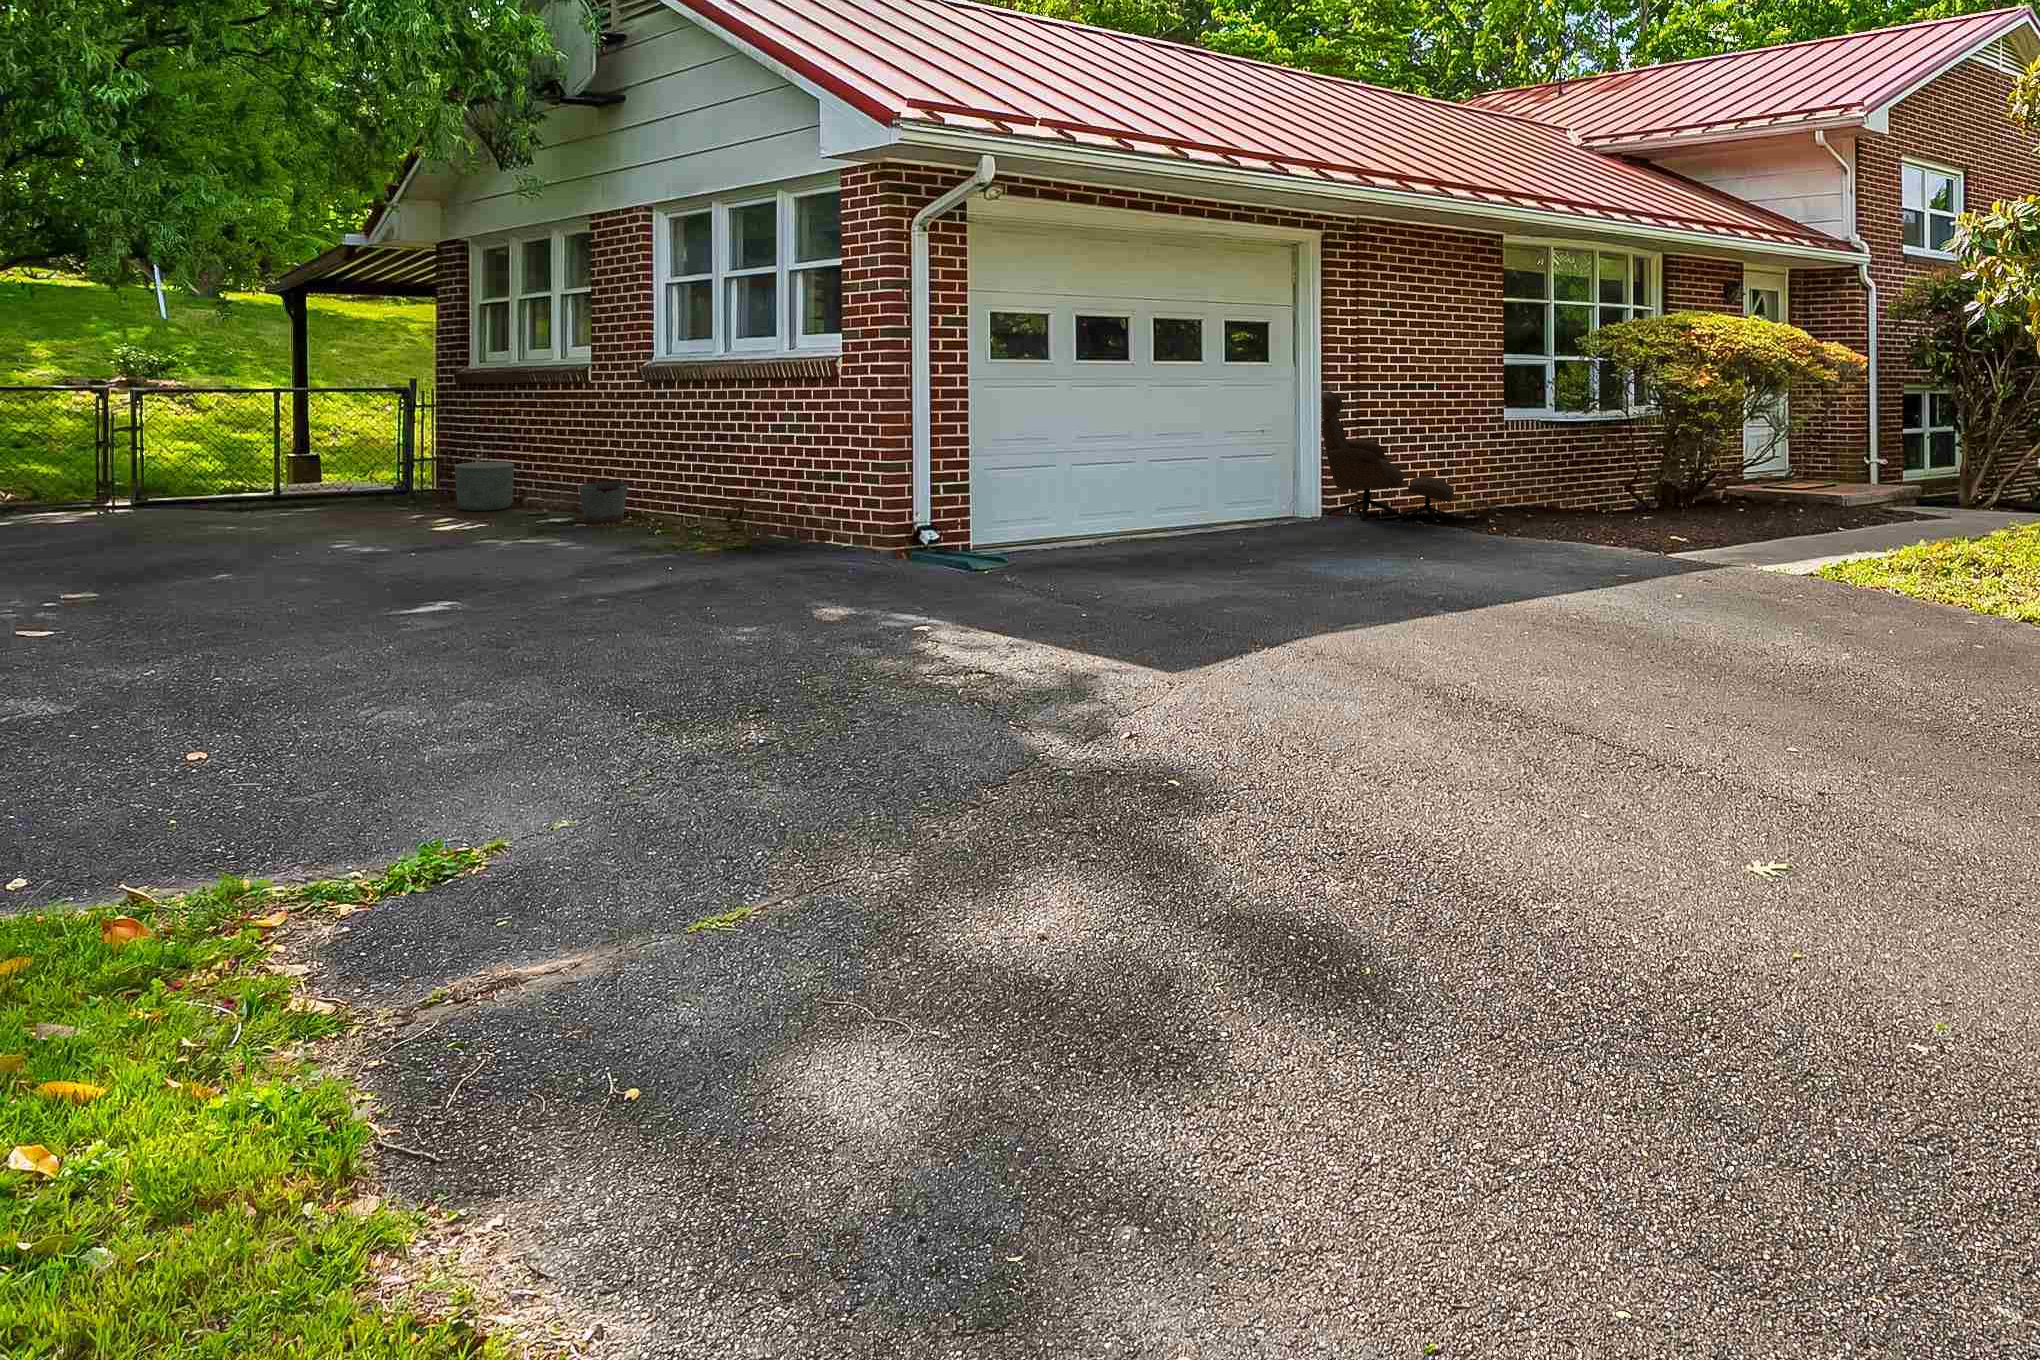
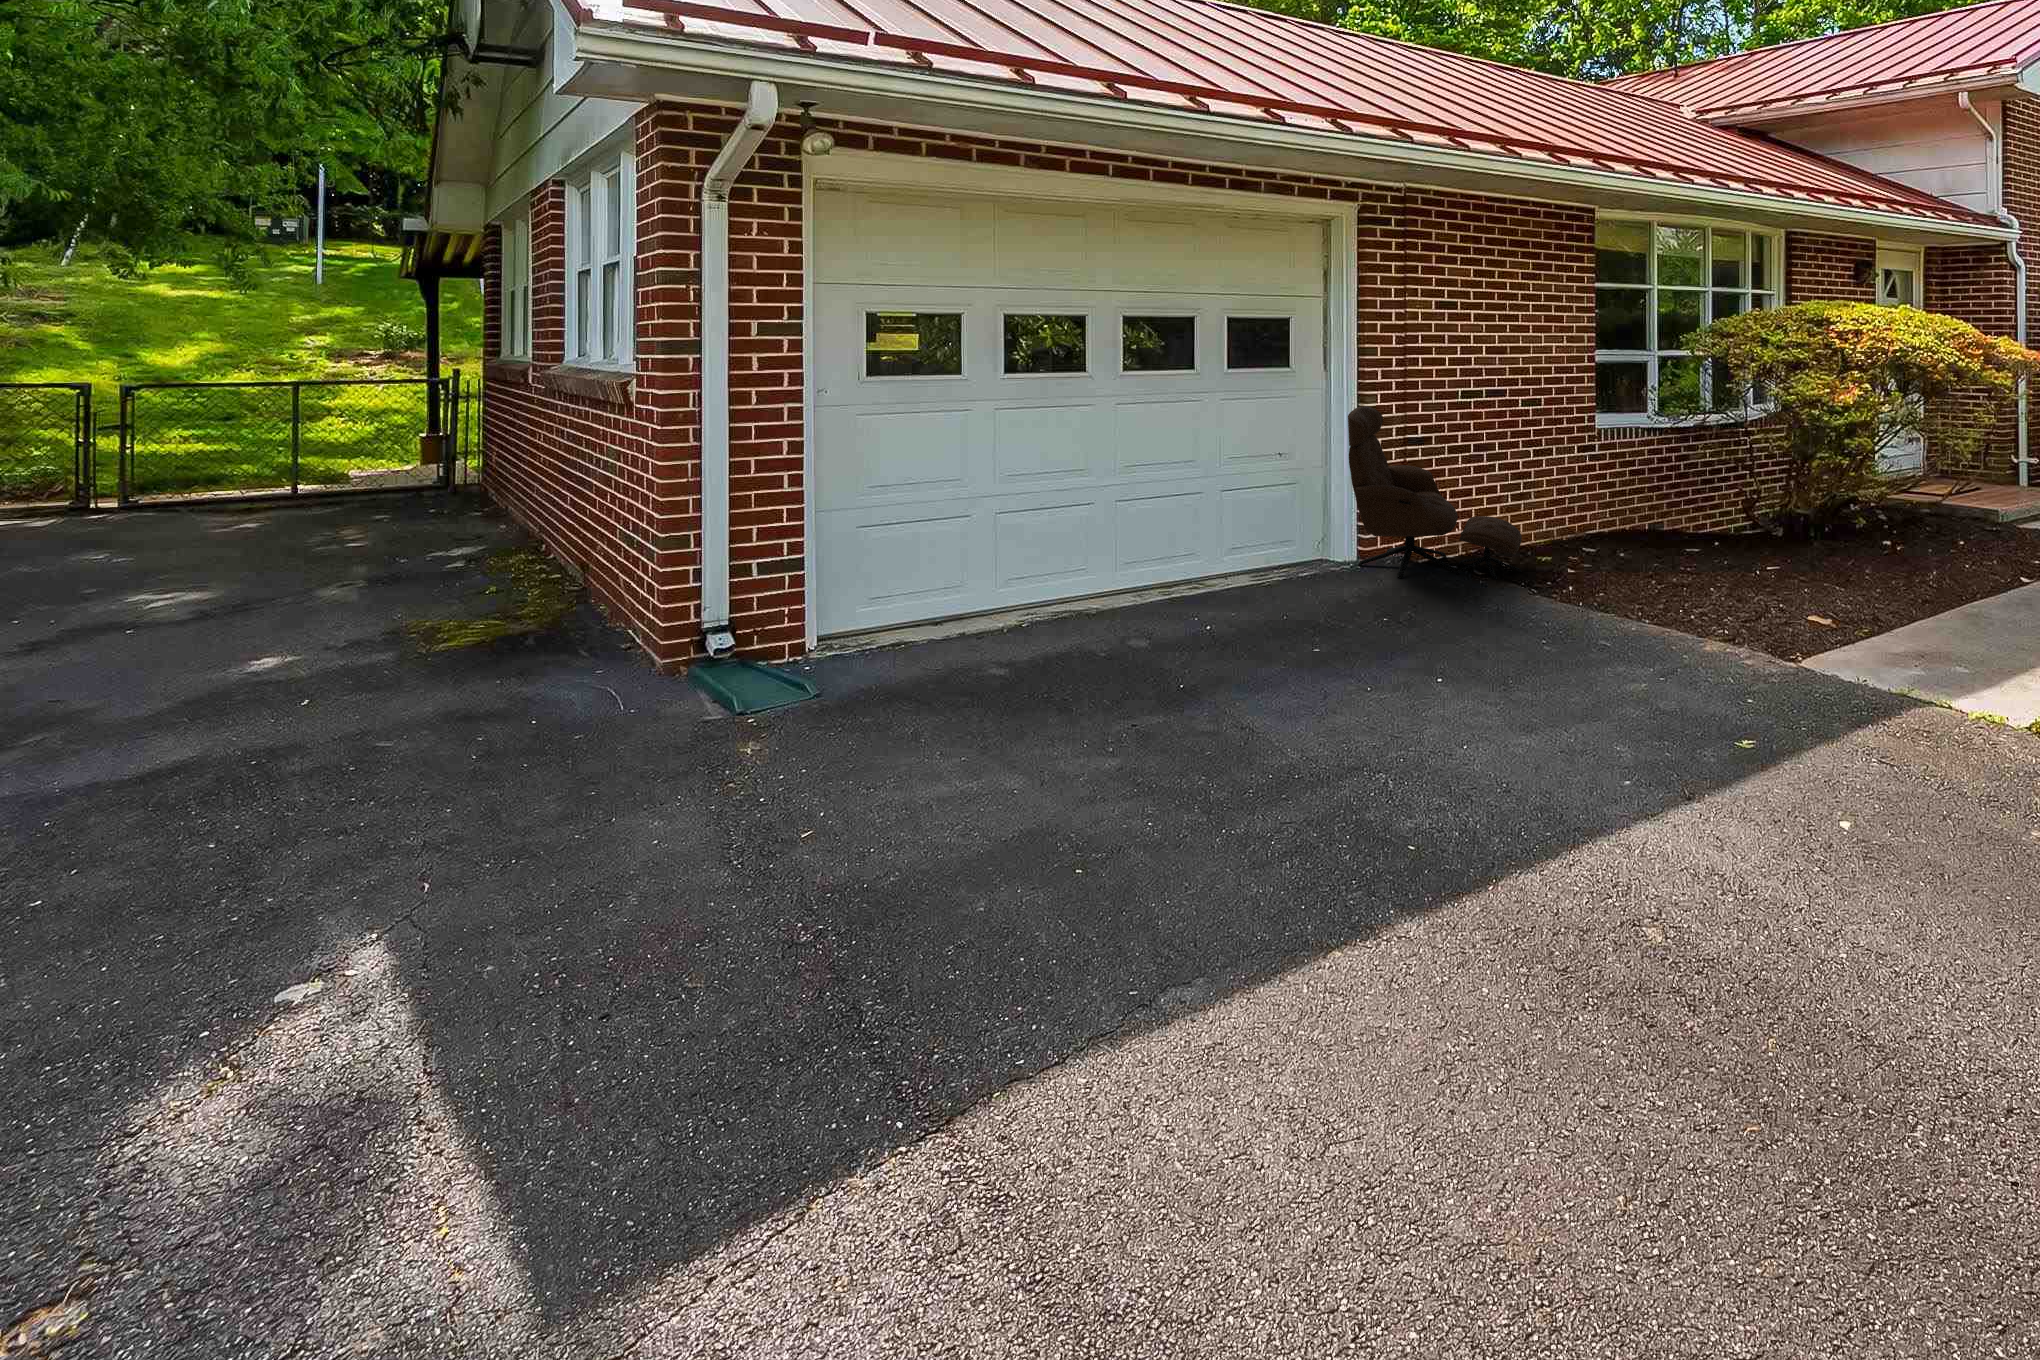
planter: present [455,462,514,511] -> none [444,460,516,516]
bucket: present [578,482,629,523] -> none [483,503,552,556]

